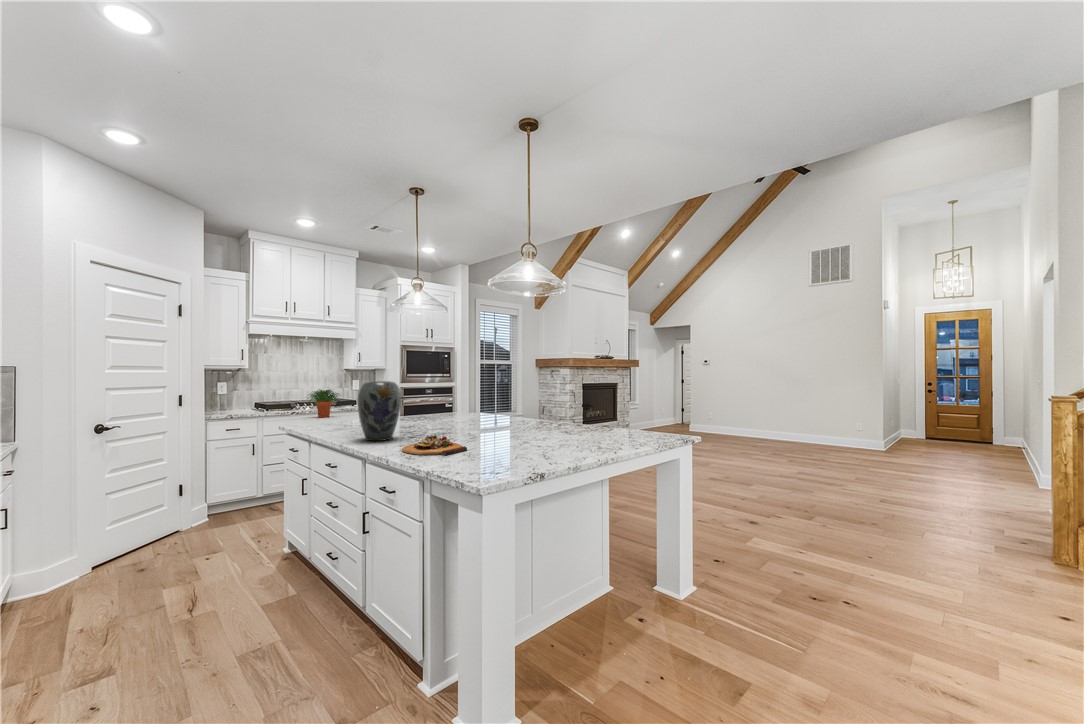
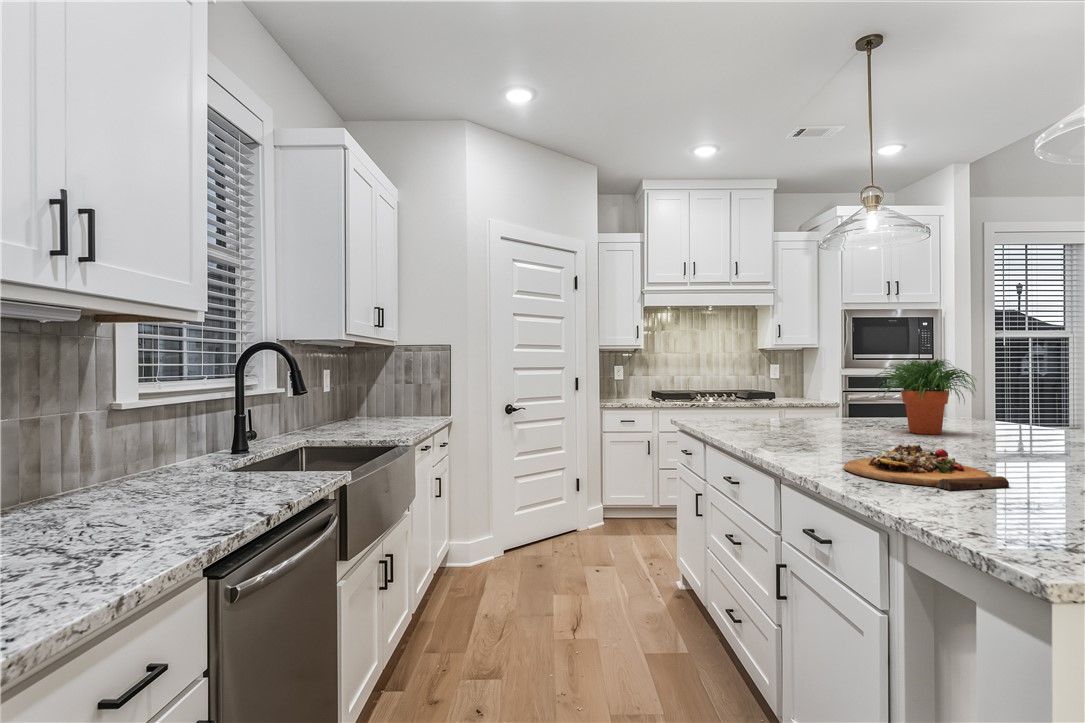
vase: present [357,381,401,441] -> none [762,345,840,447]
potted plant: present [310,389,339,418] -> present [875,359,976,434]

